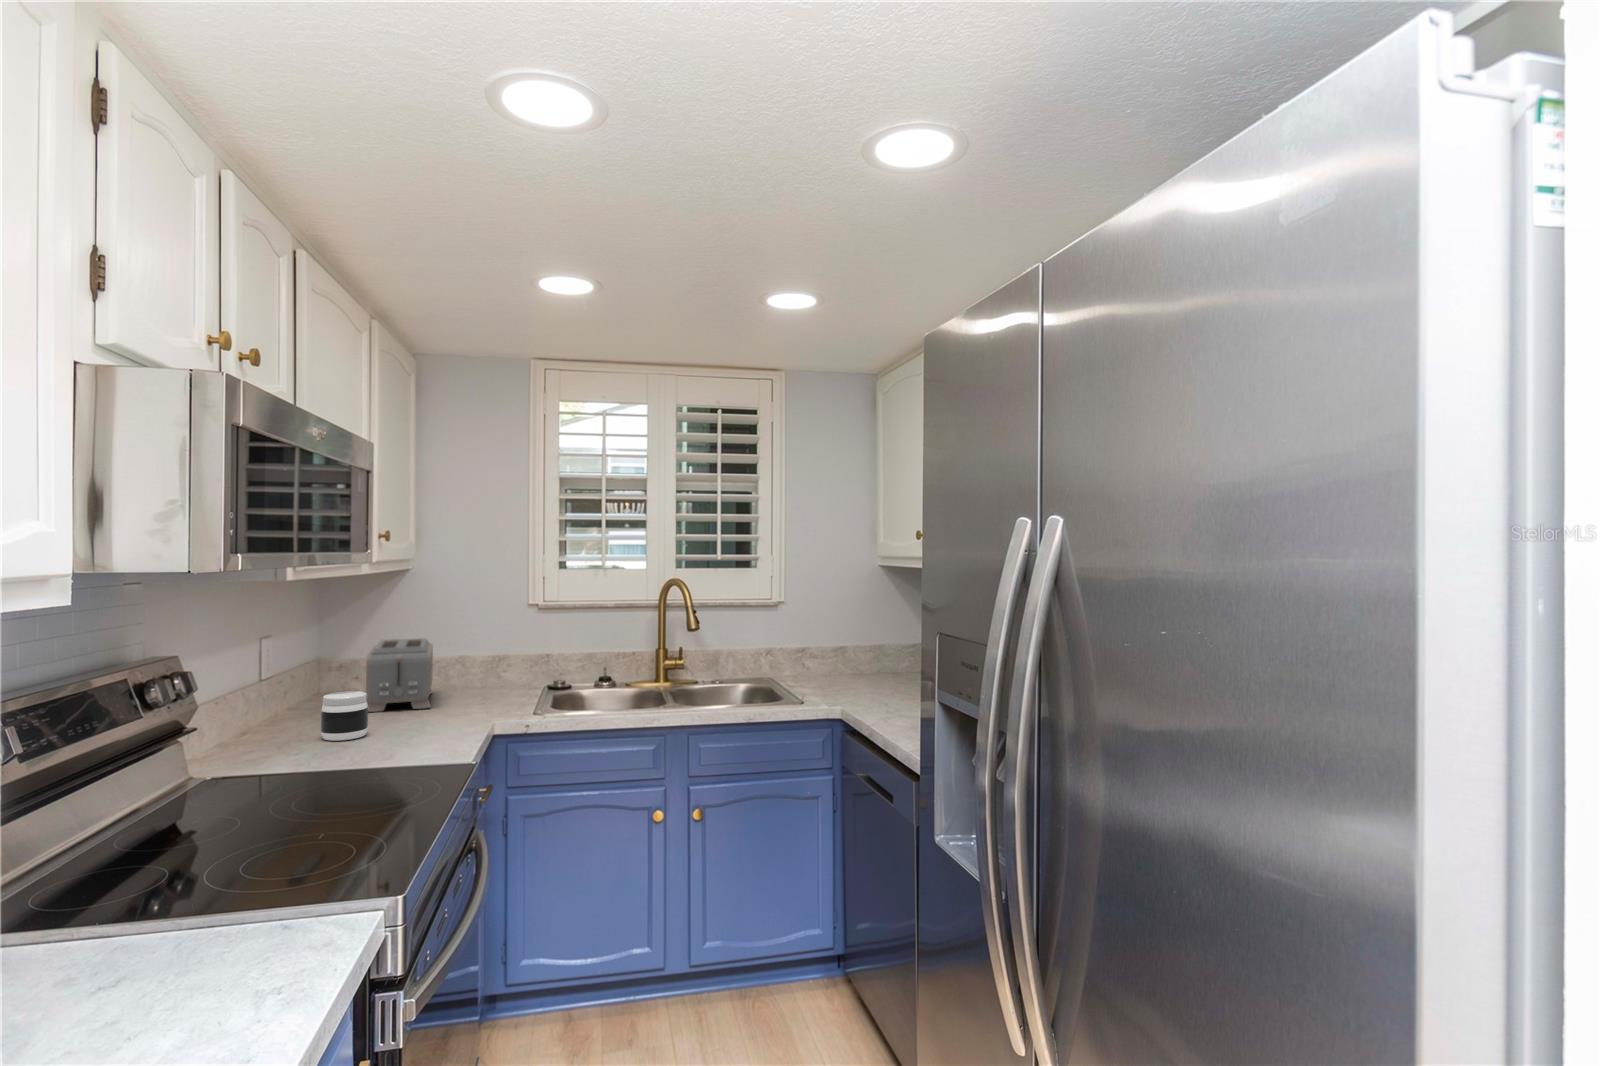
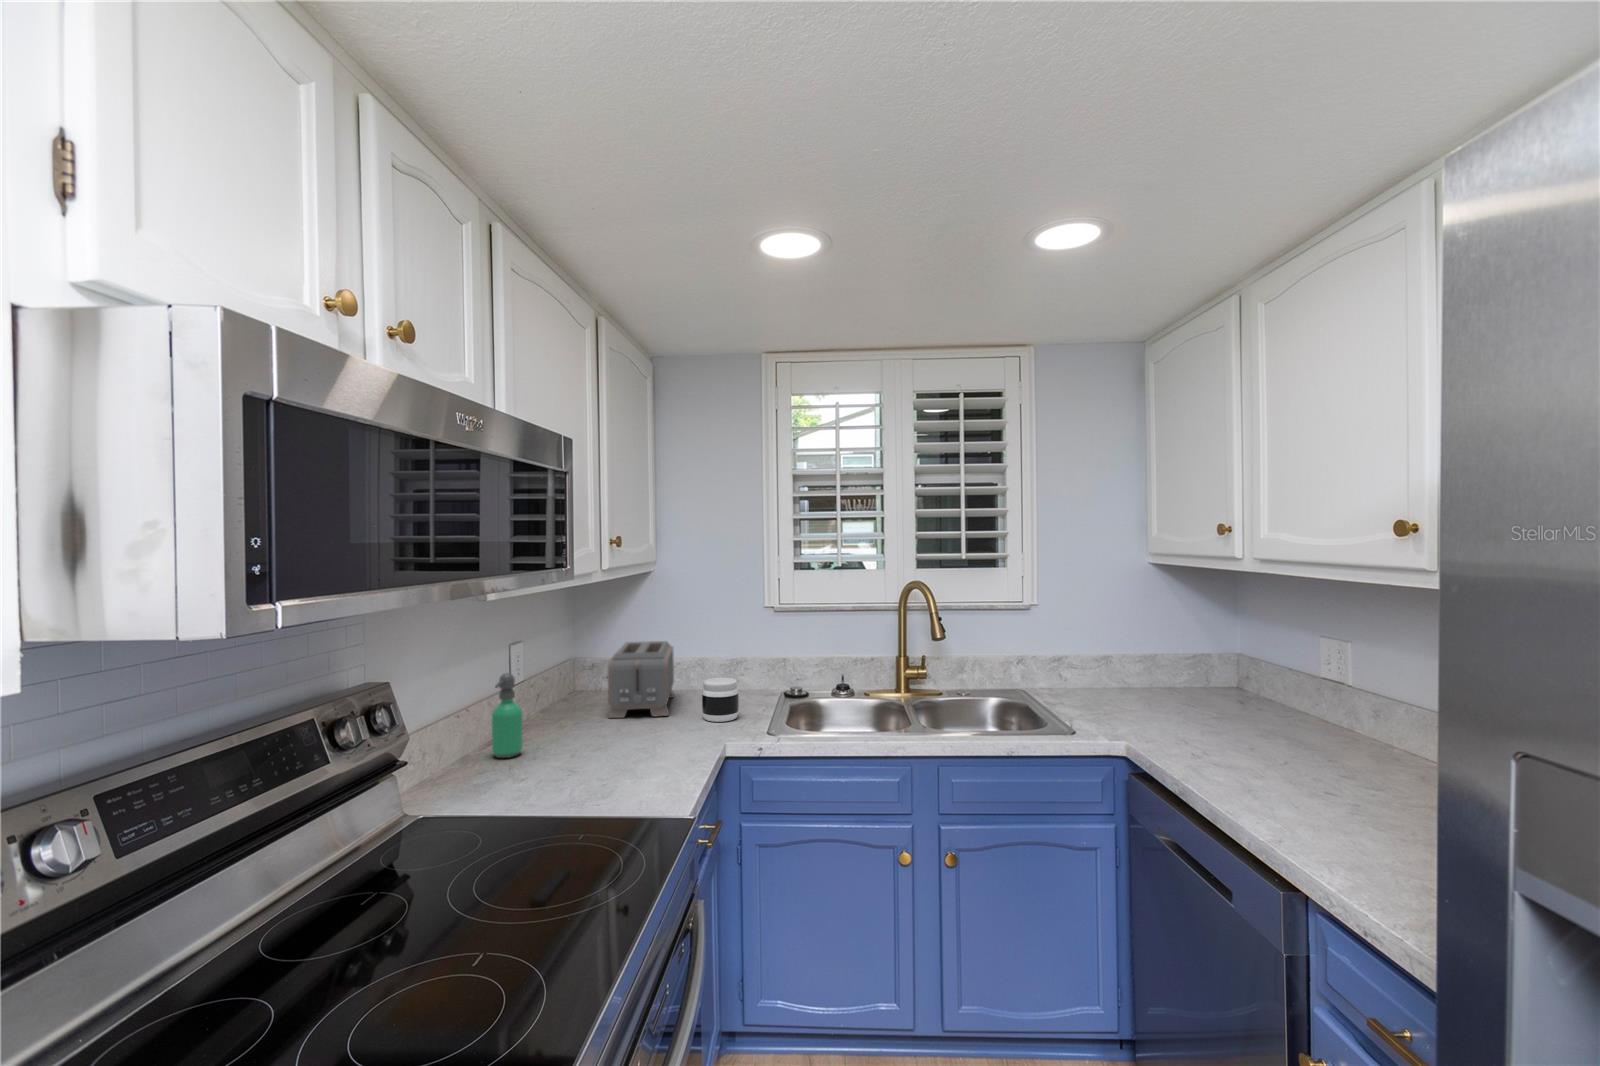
soap dispenser: none [250,663,284,746] -> present [492,673,522,758]
jar: present [321,691,368,741] -> present [702,678,739,722]

